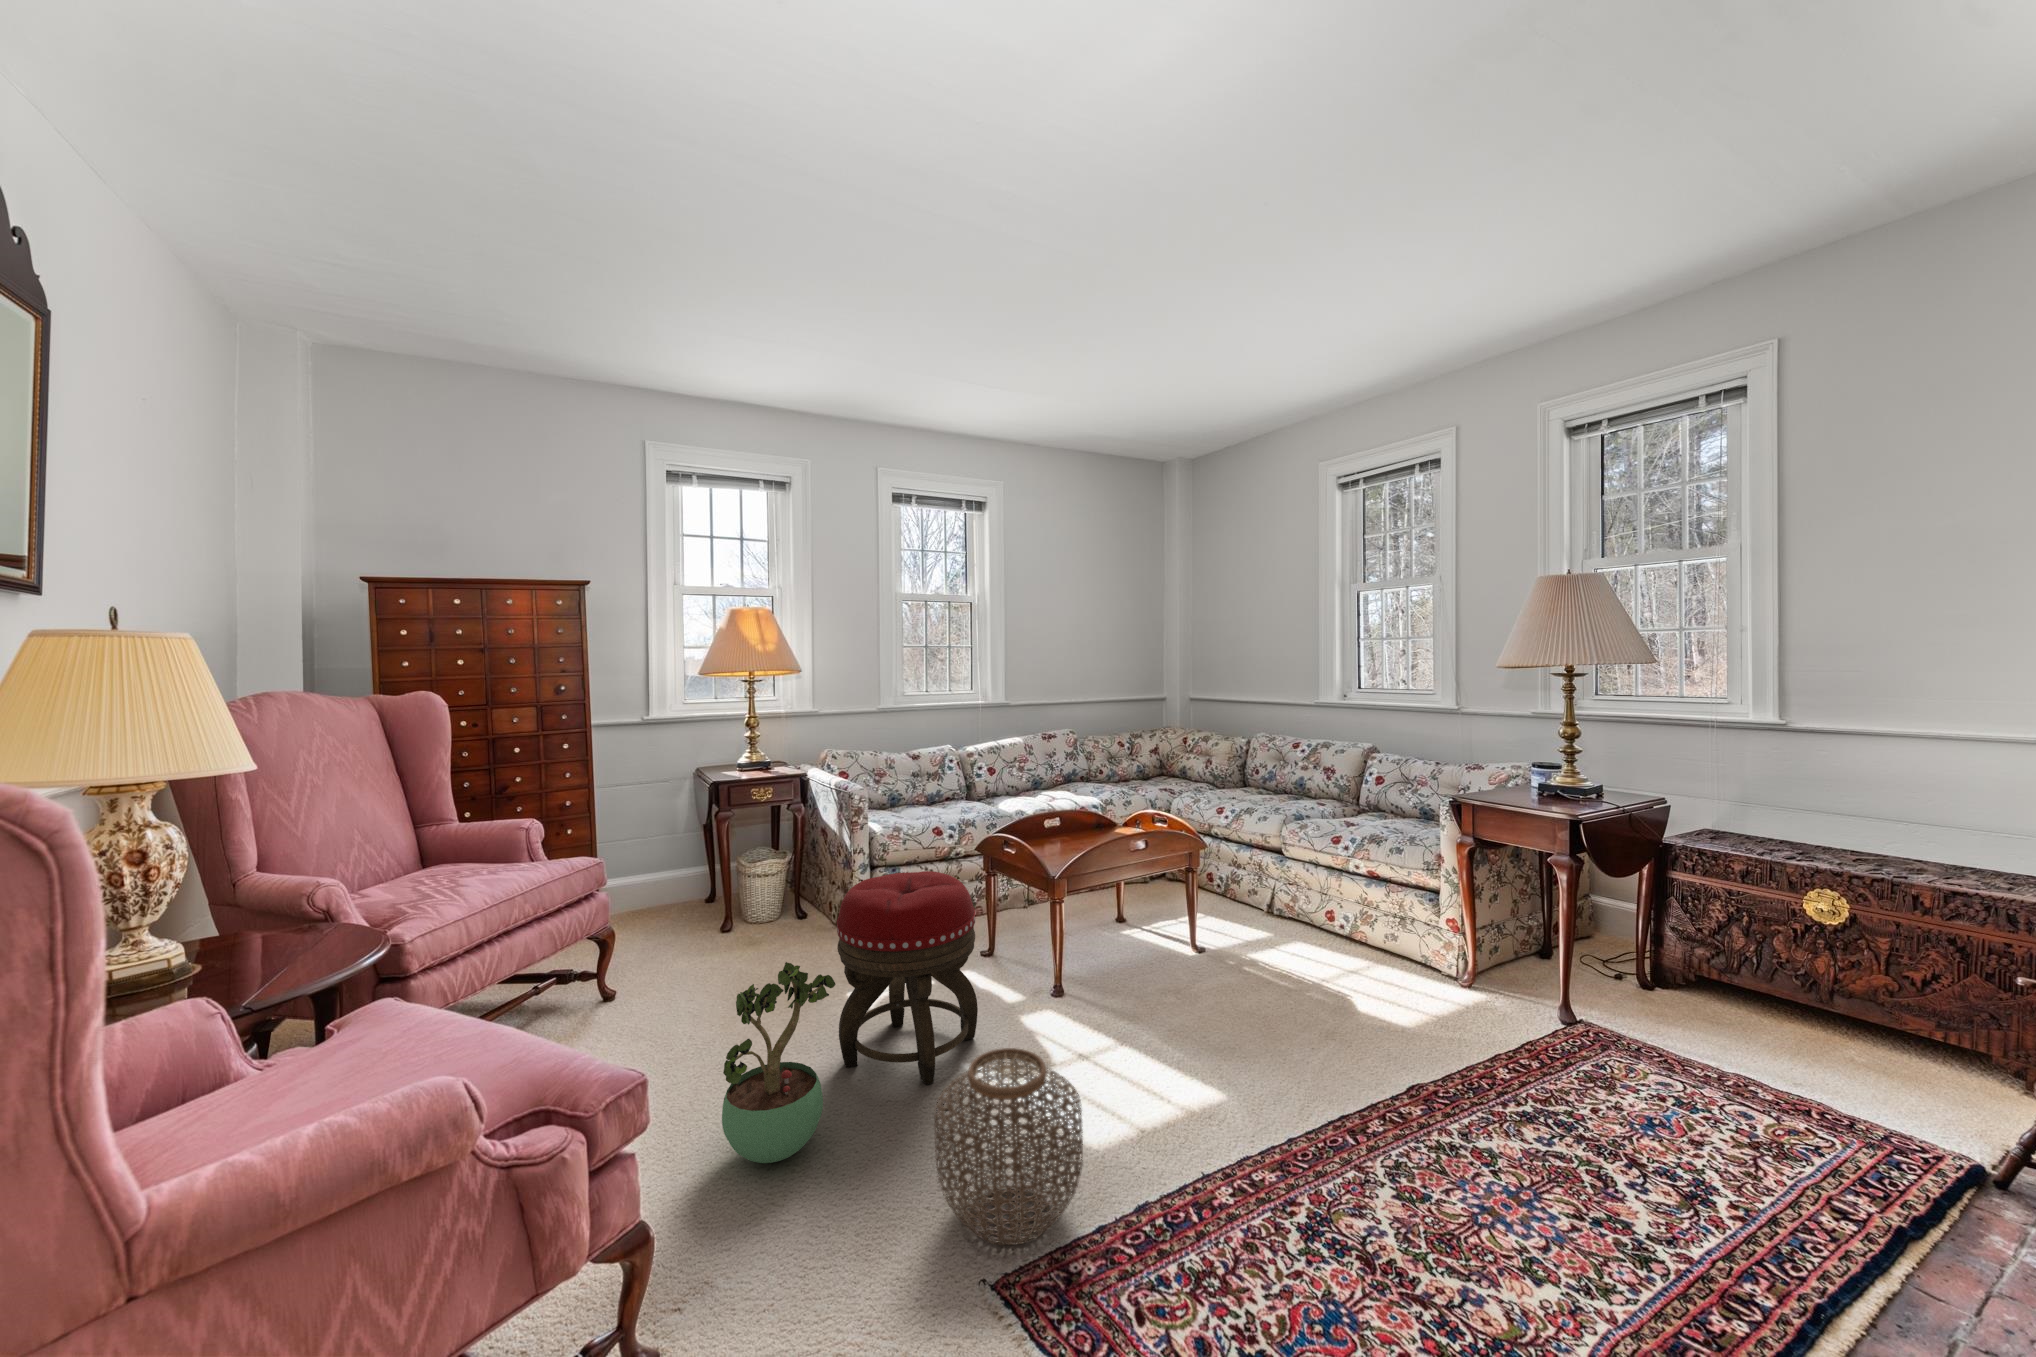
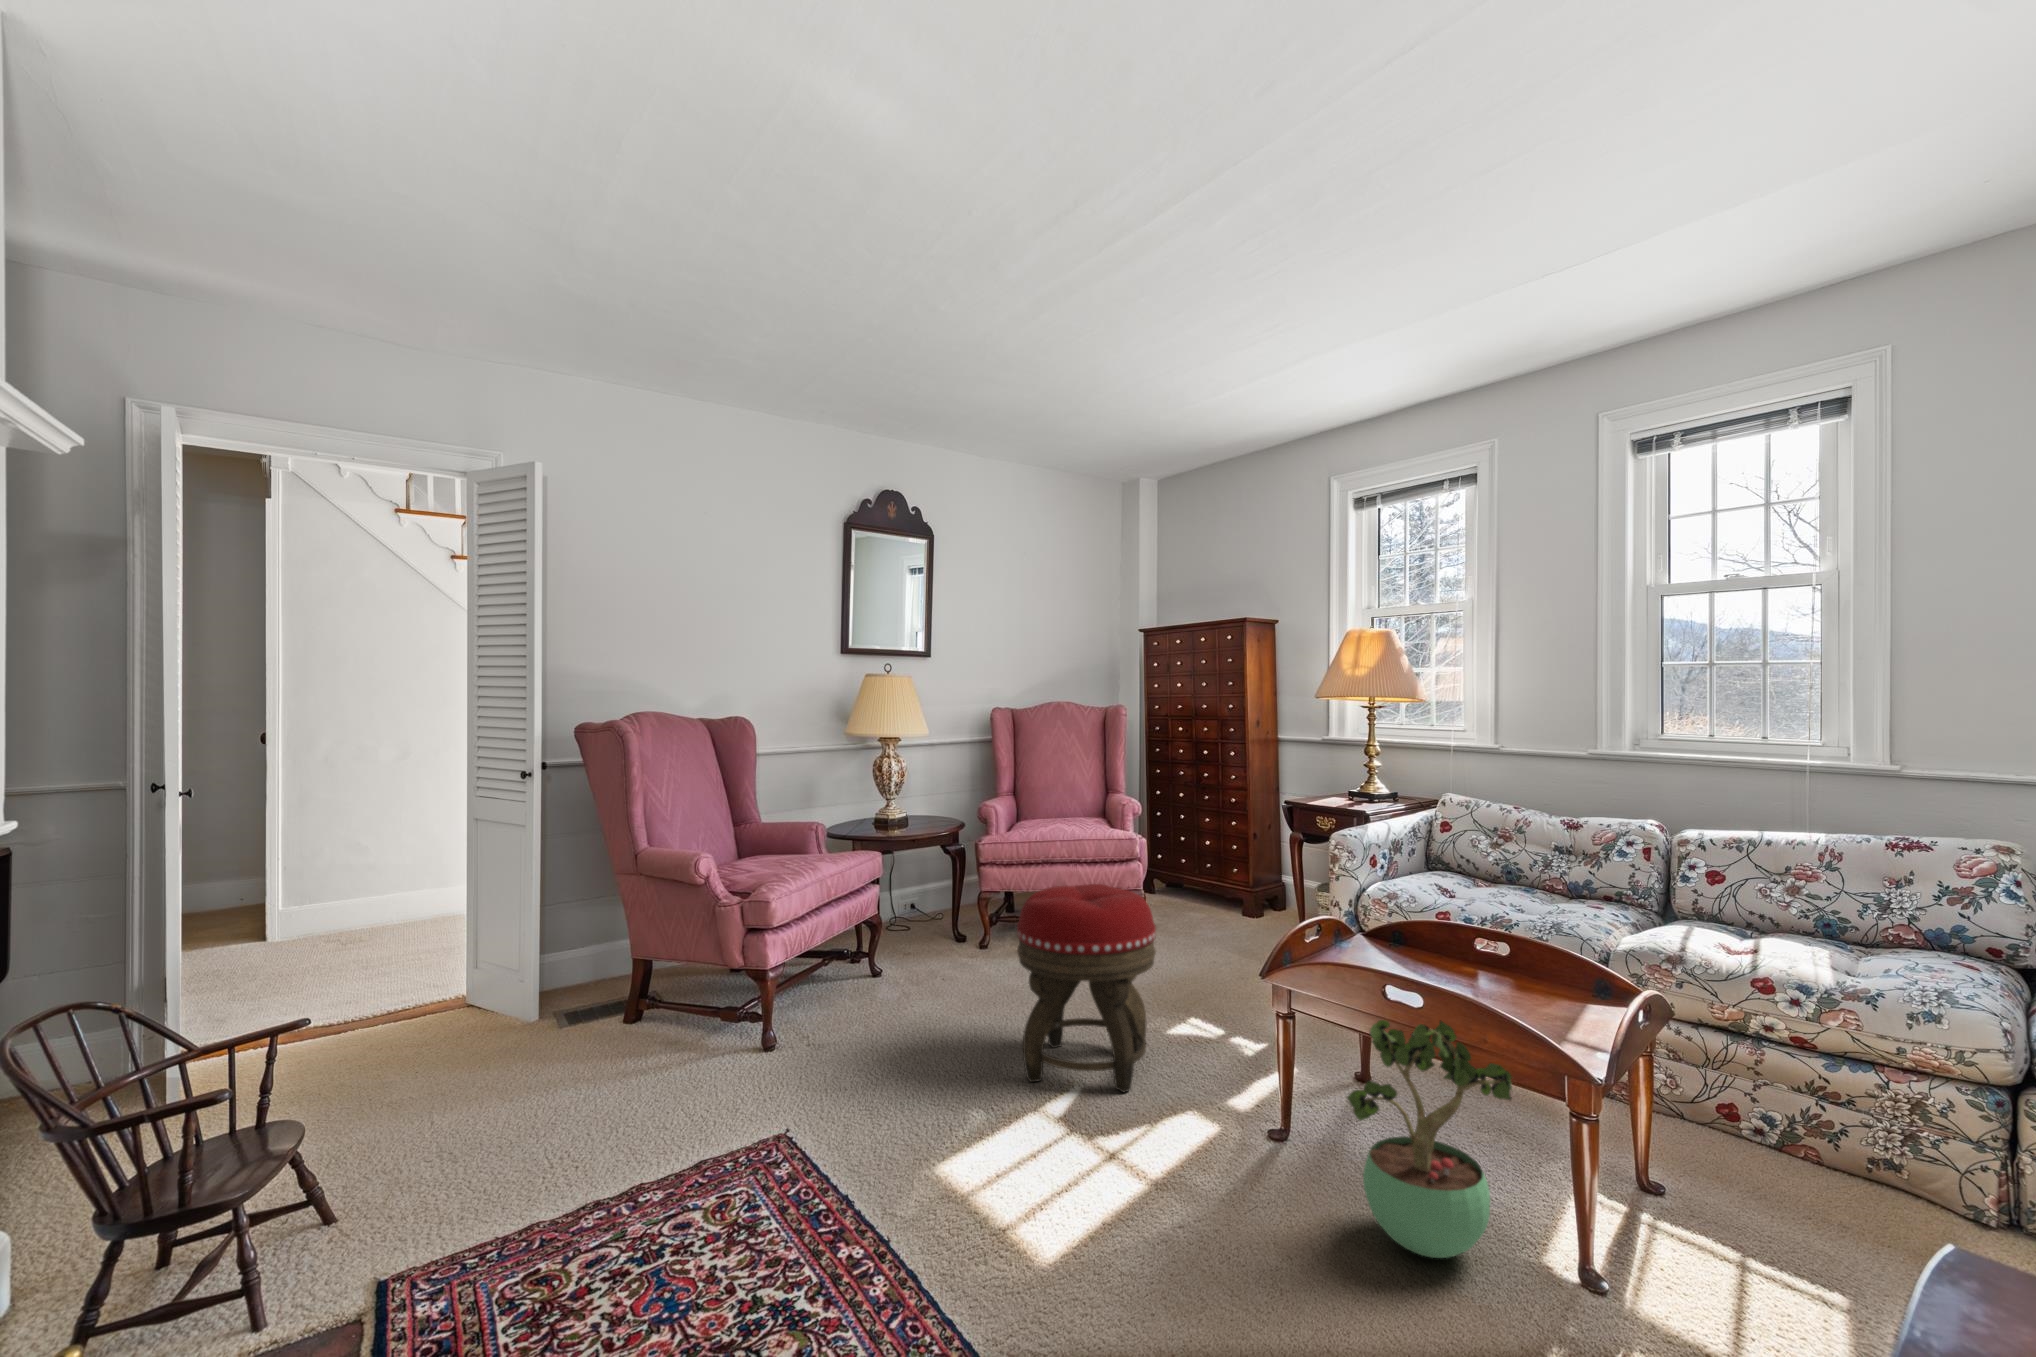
potted plant: present [722,962,836,1163] -> present [1347,1020,1512,1258]
woven basket: present [934,1048,1083,1245] -> none [778,994,906,1151]

